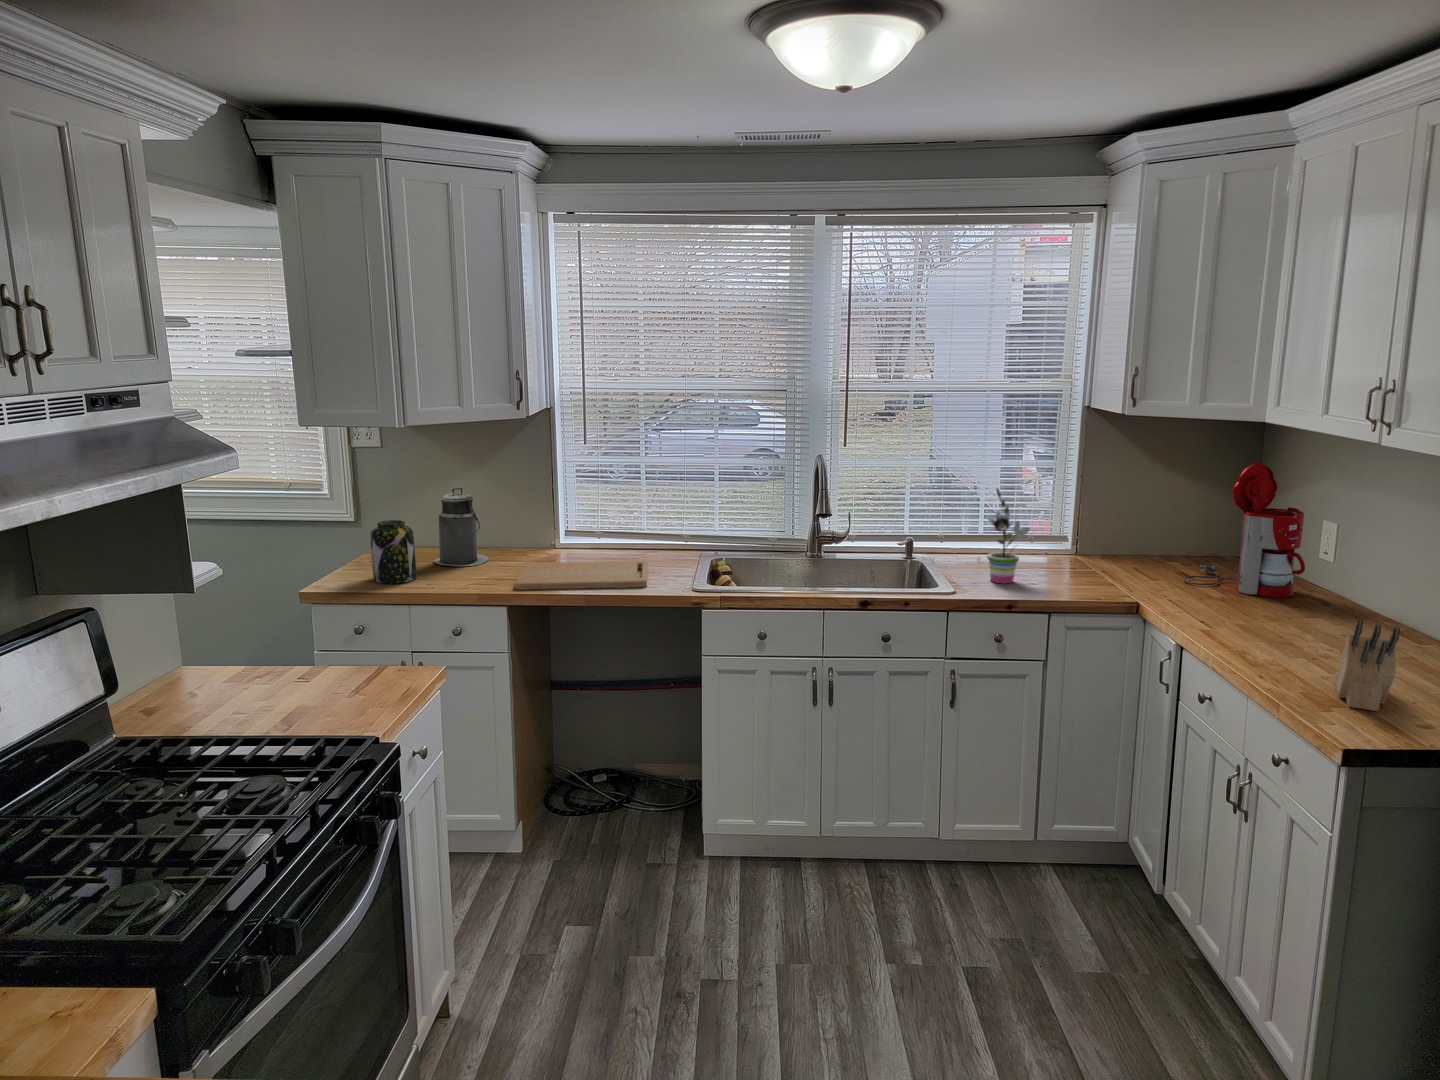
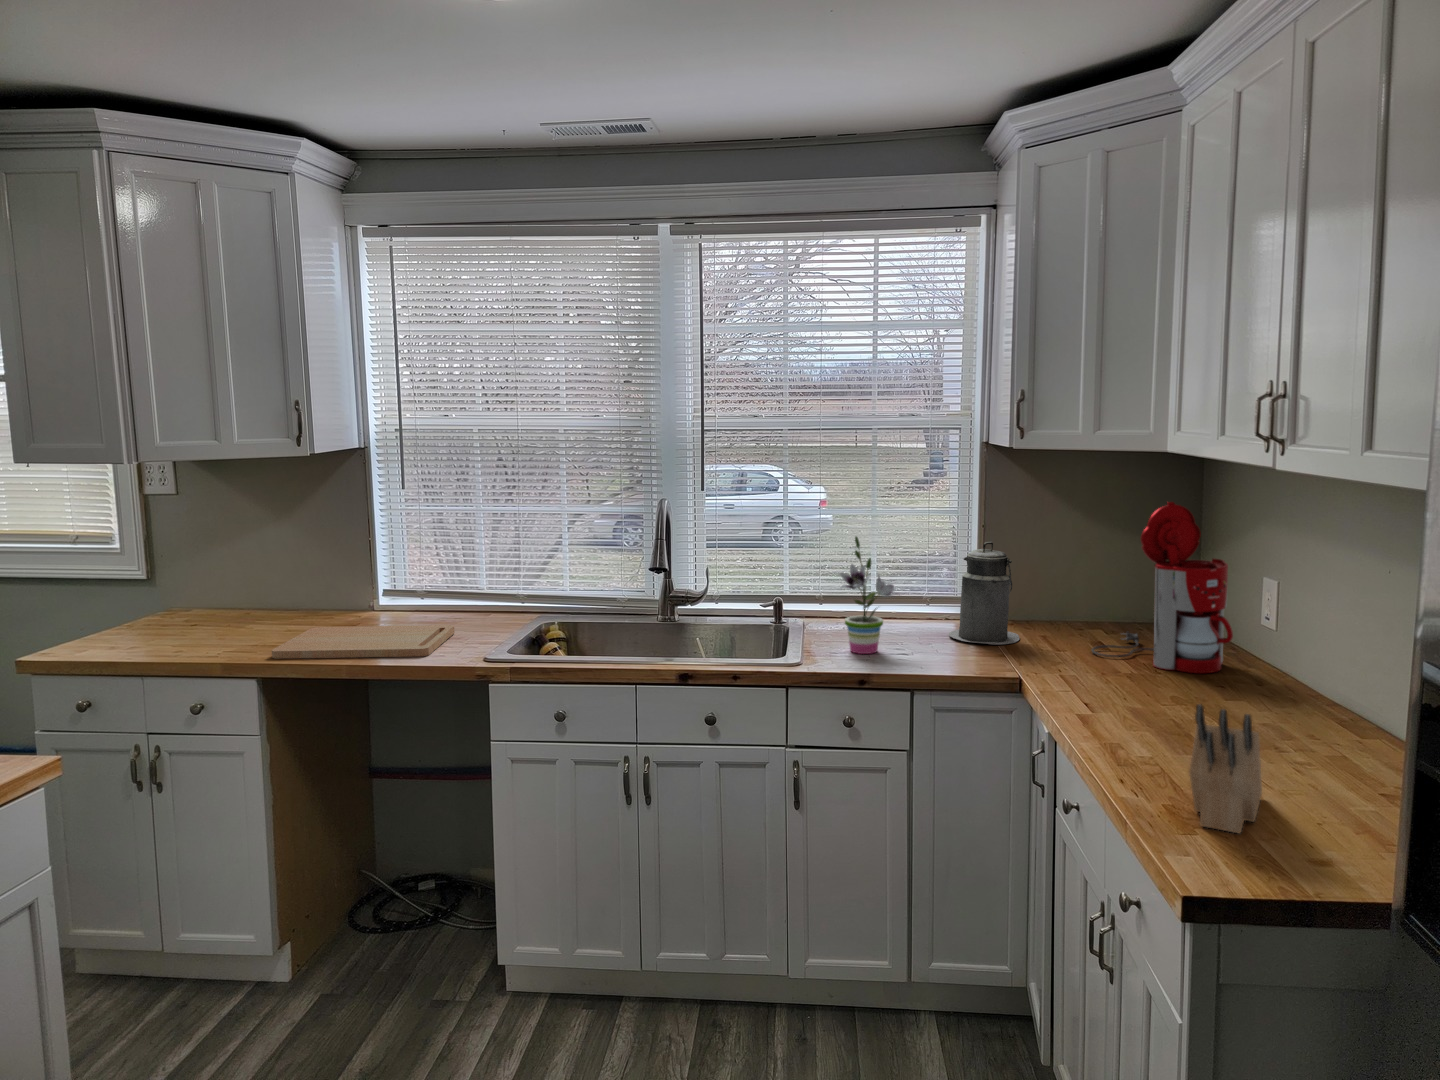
canister: present [434,488,489,566] -> present [949,542,1019,645]
jar: present [370,520,417,584] -> none [116,576,175,651]

